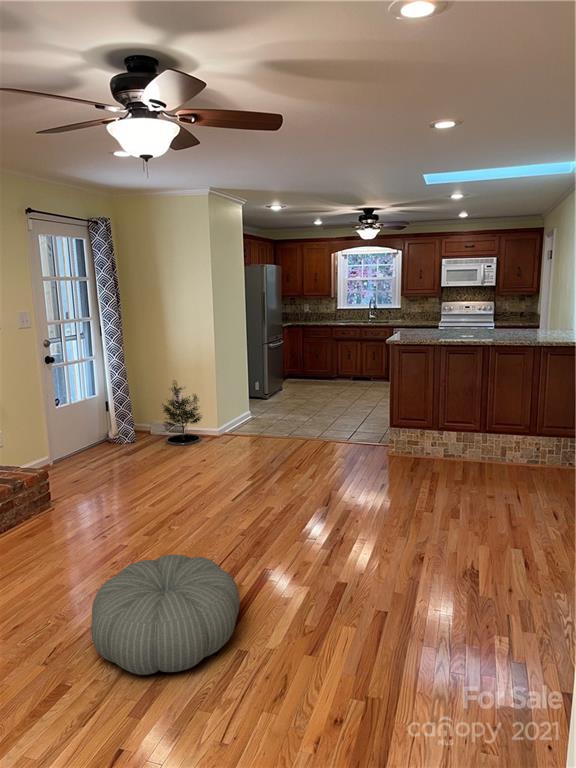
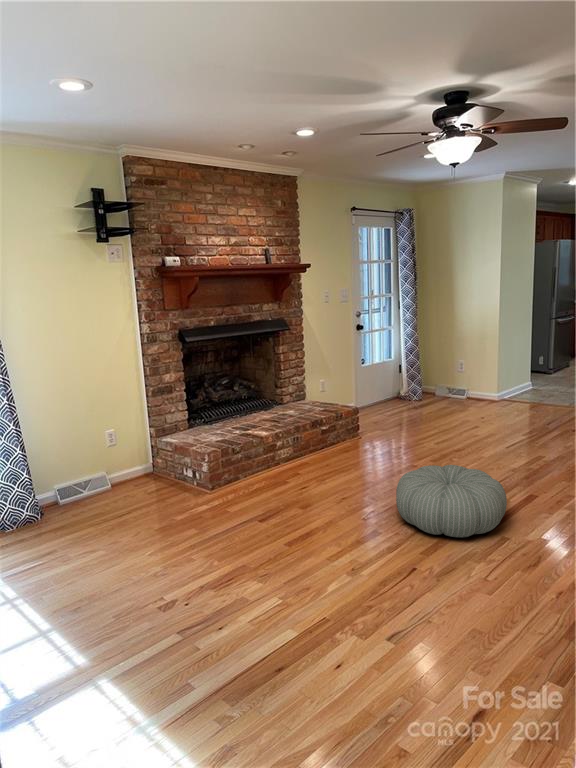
potted tree: present [162,381,202,445] -> none [446,347,484,405]

